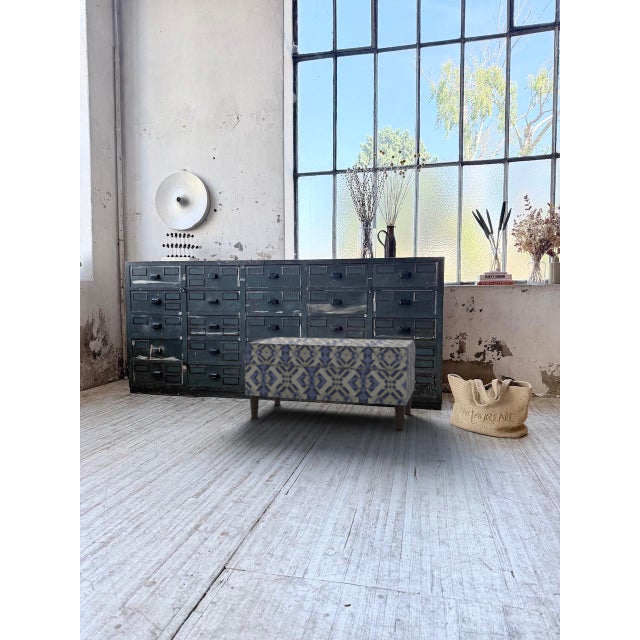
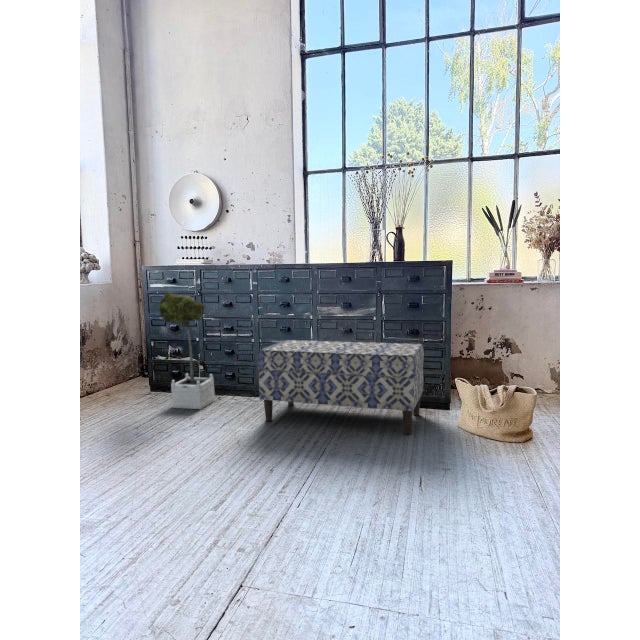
potted tree: none [141,284,198,408] -> present [158,292,215,409]

